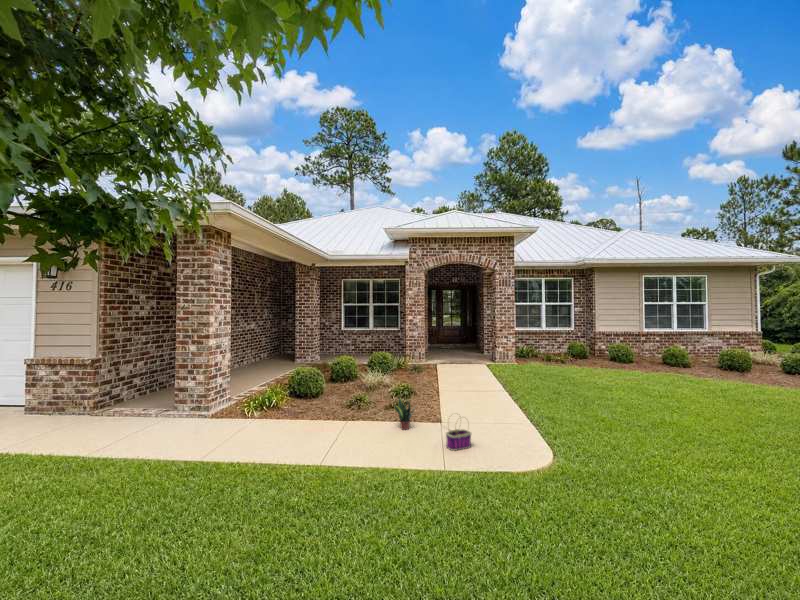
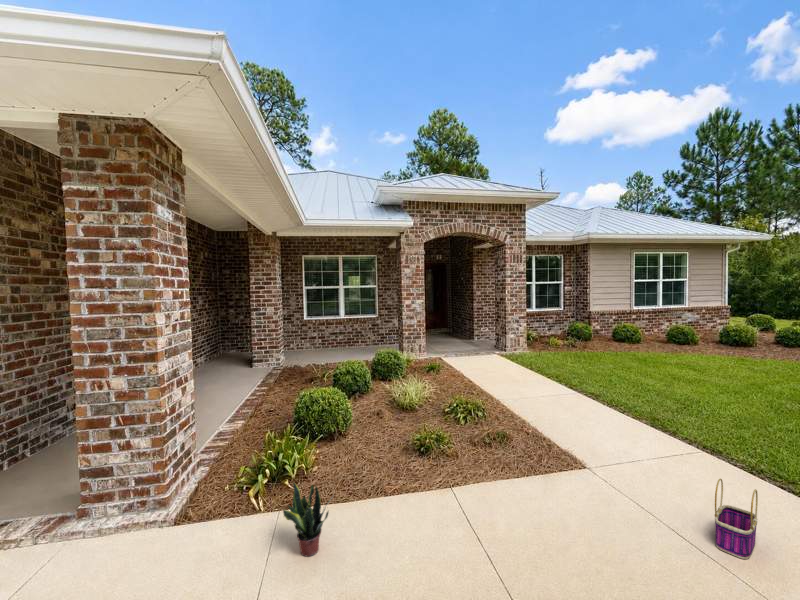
potted plant: present [394,398,412,430] -> present [283,483,329,557]

